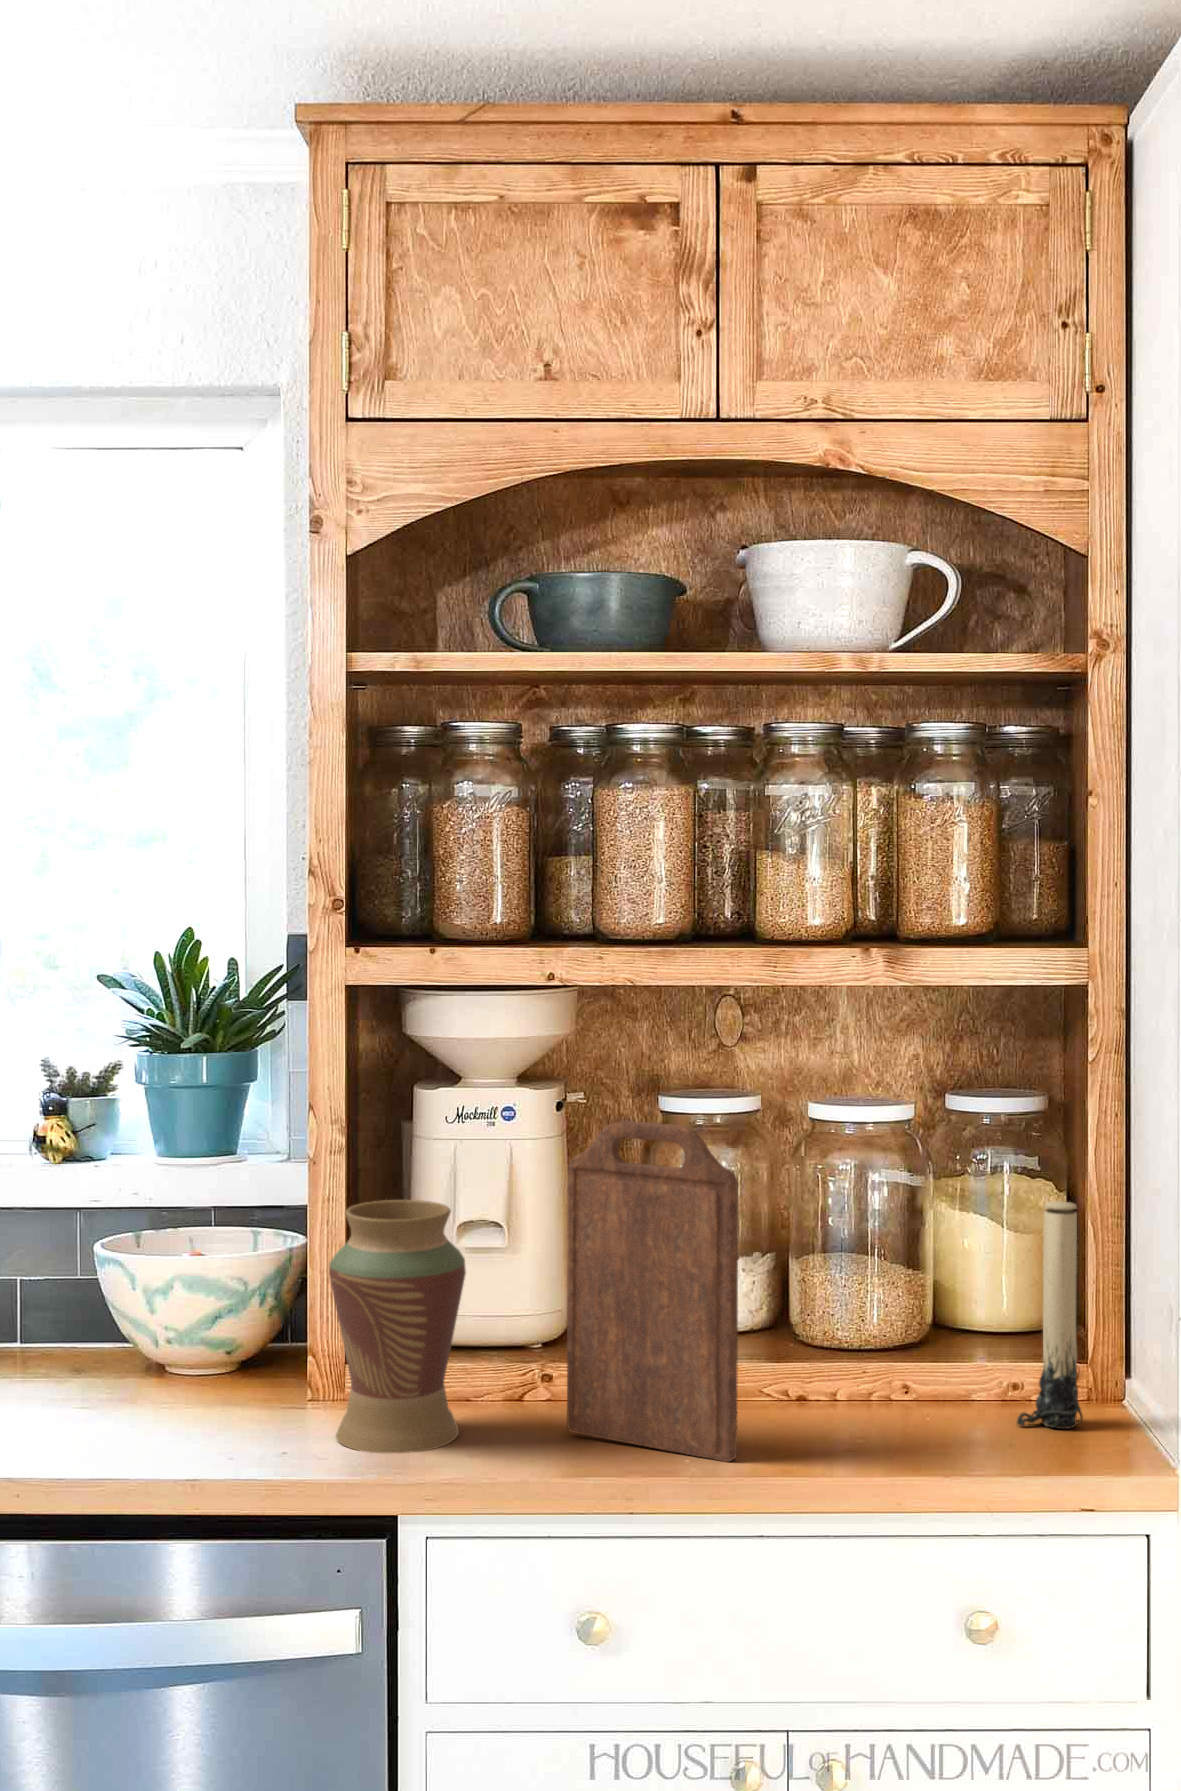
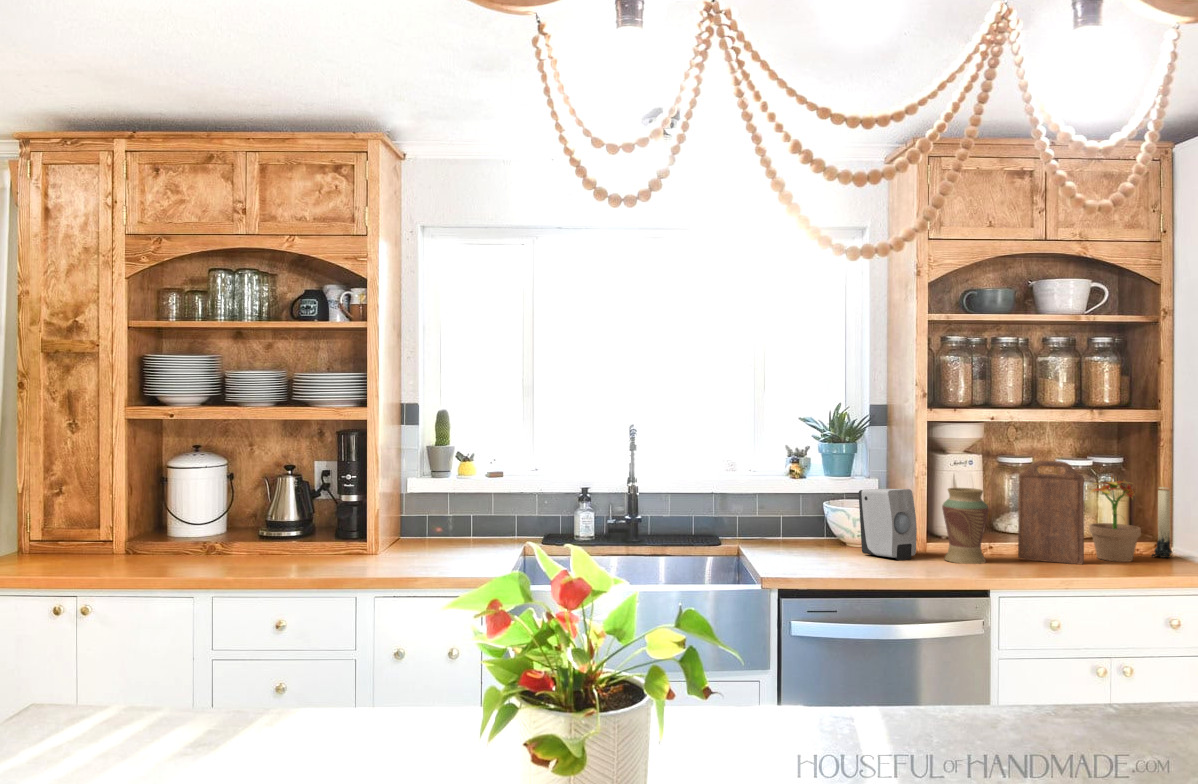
potted plant: none [799,1161,958,1448] -> present [1089,476,1141,562]
soap dispenser: none [154,1192,278,1429] -> present [859,489,917,560]

